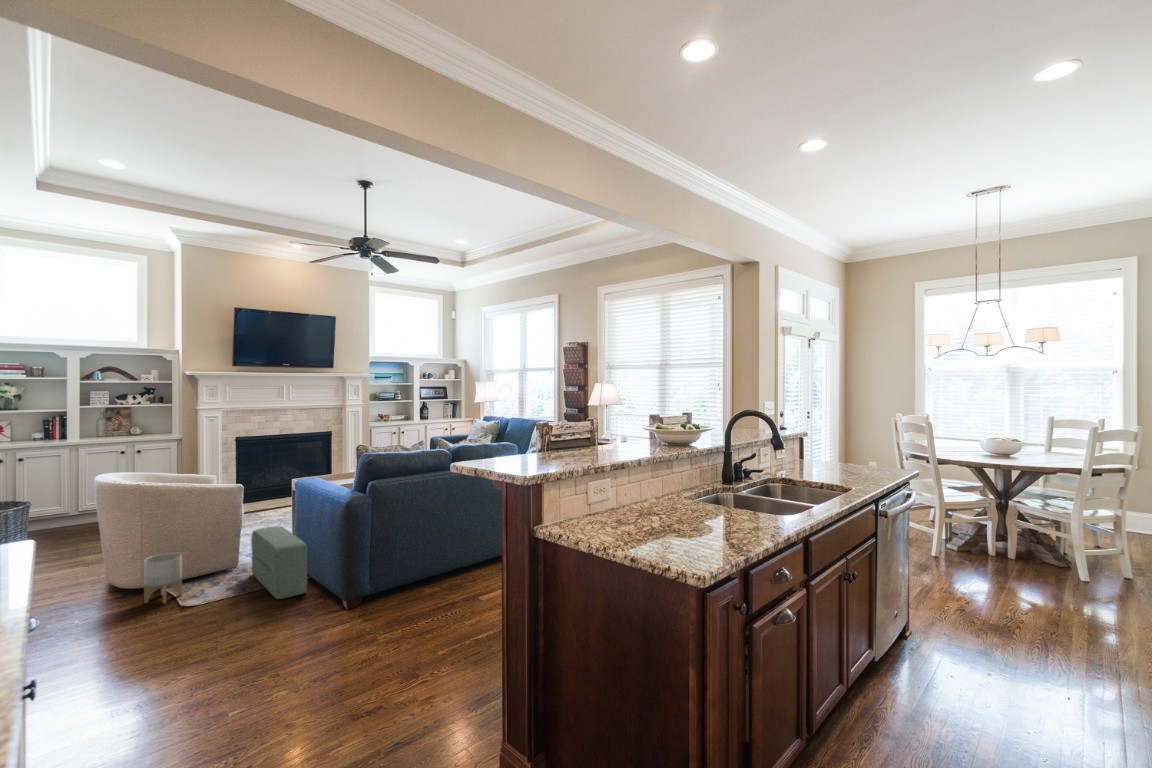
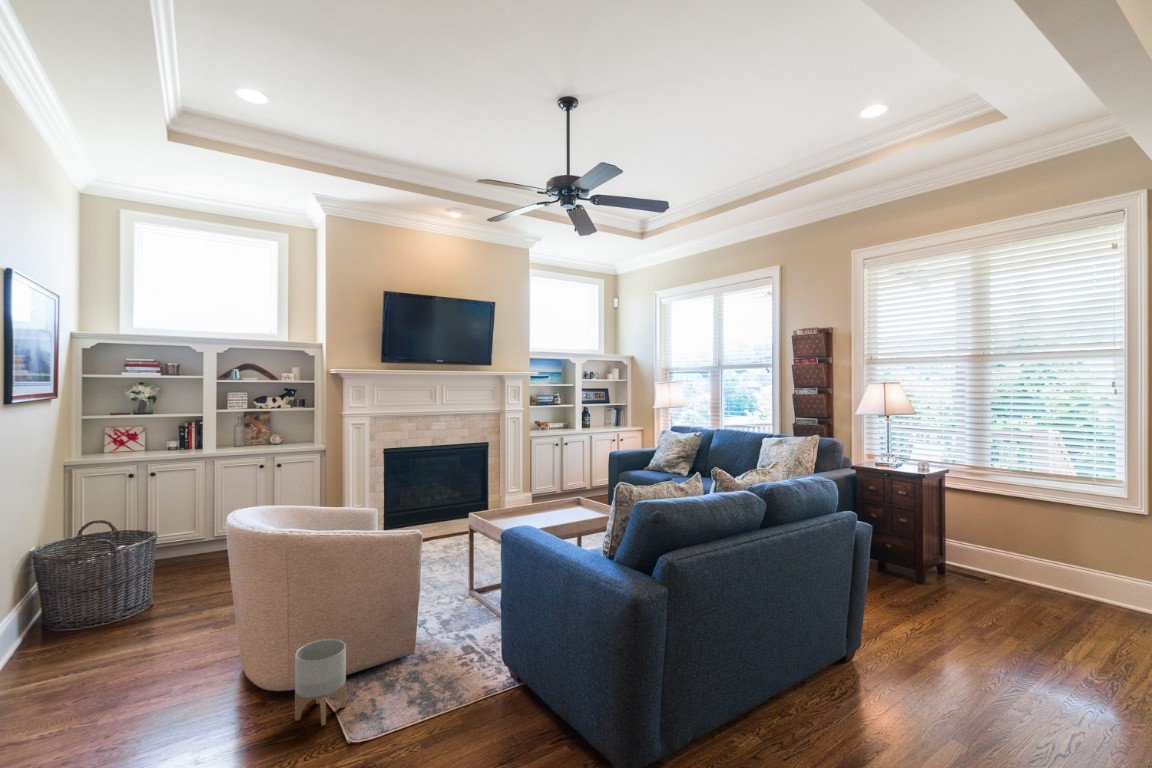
pouf: present [251,526,307,599] -> none [434,596,530,736]

